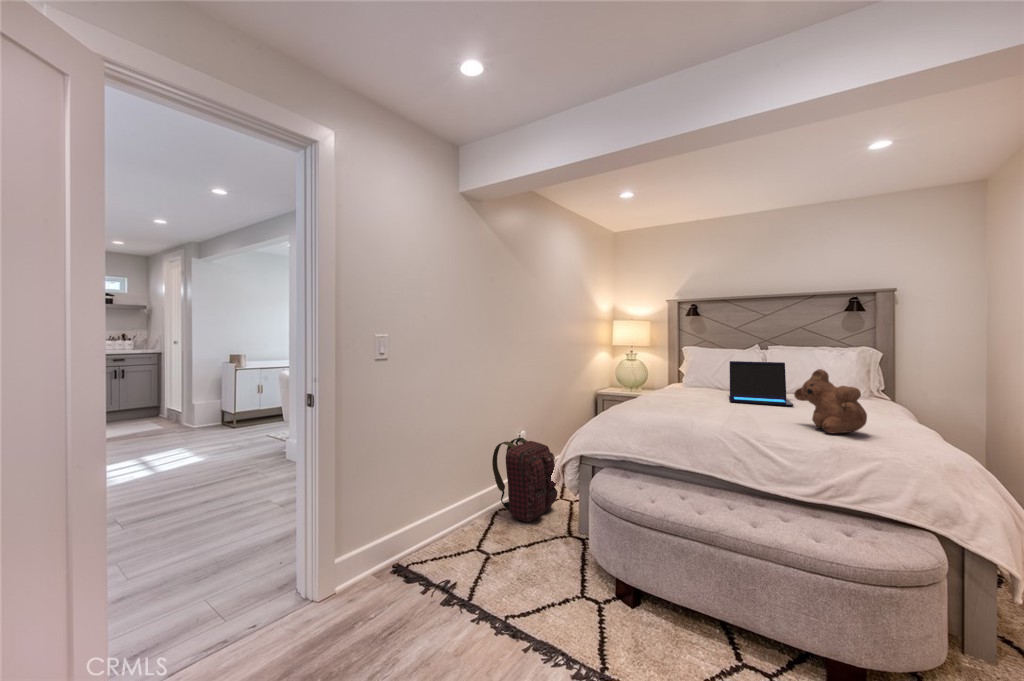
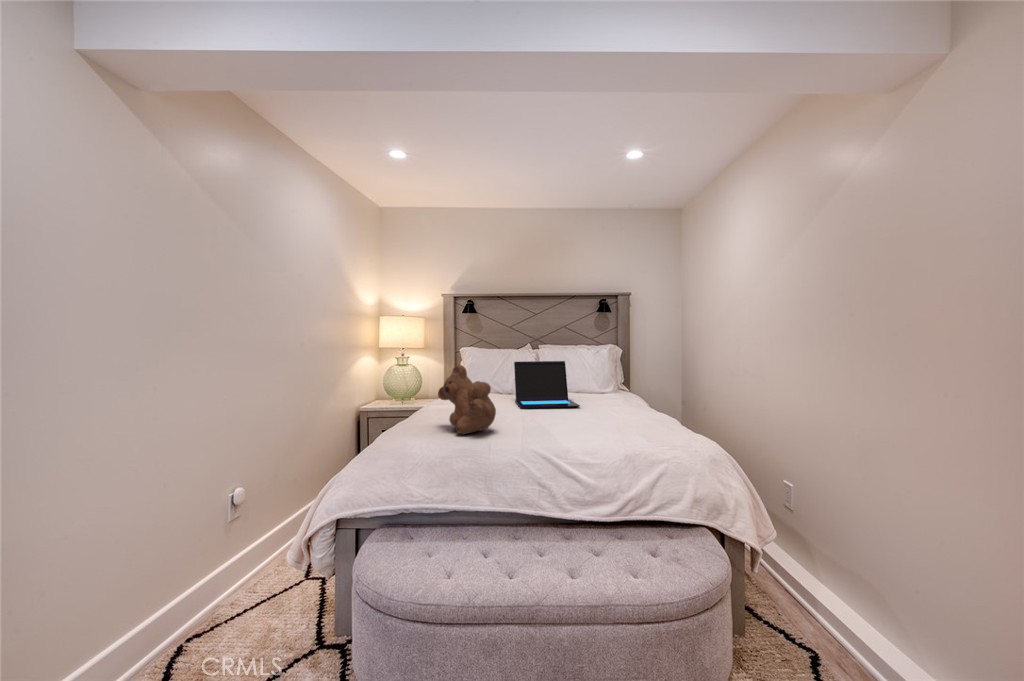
teddy bear: present [794,369,867,434] -> present [438,365,496,434]
backpack: present [492,438,557,522] -> none [172,498,300,643]

